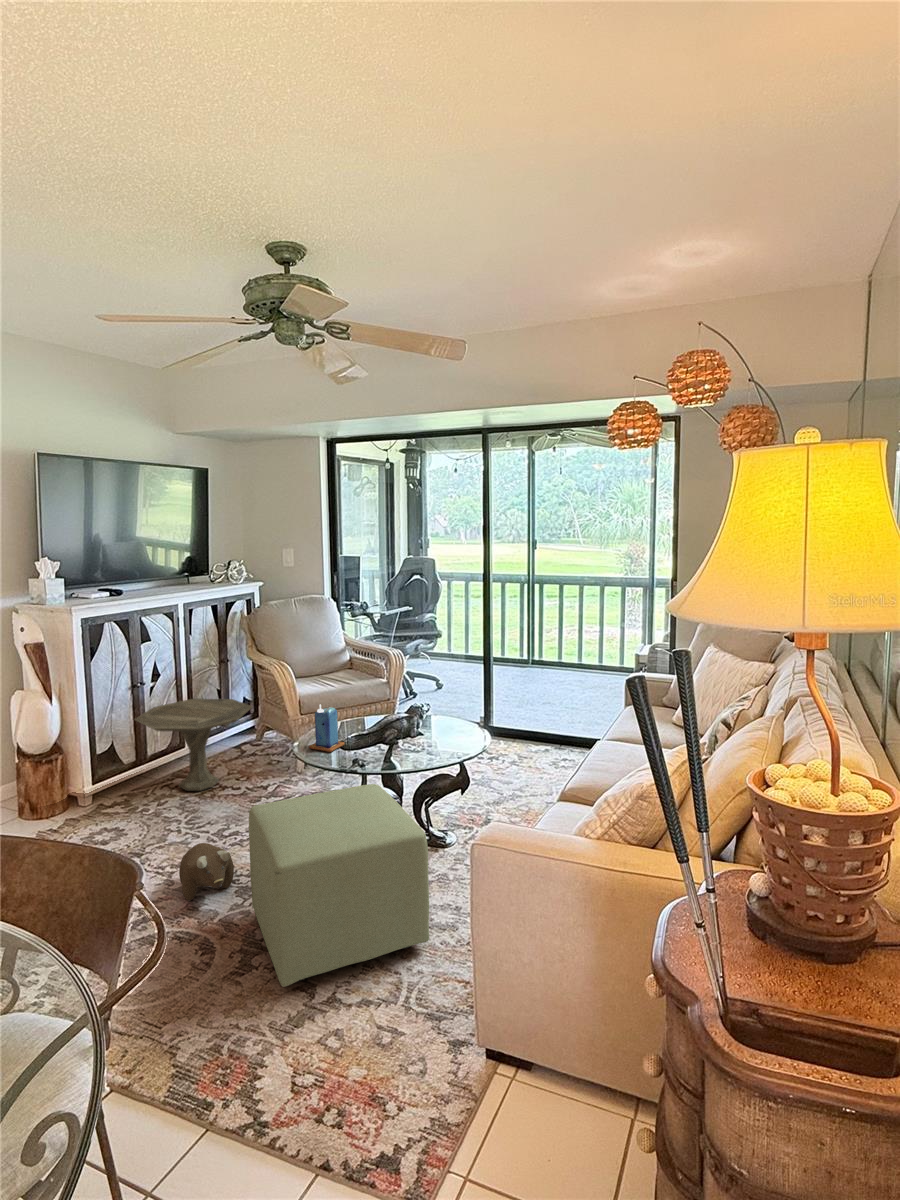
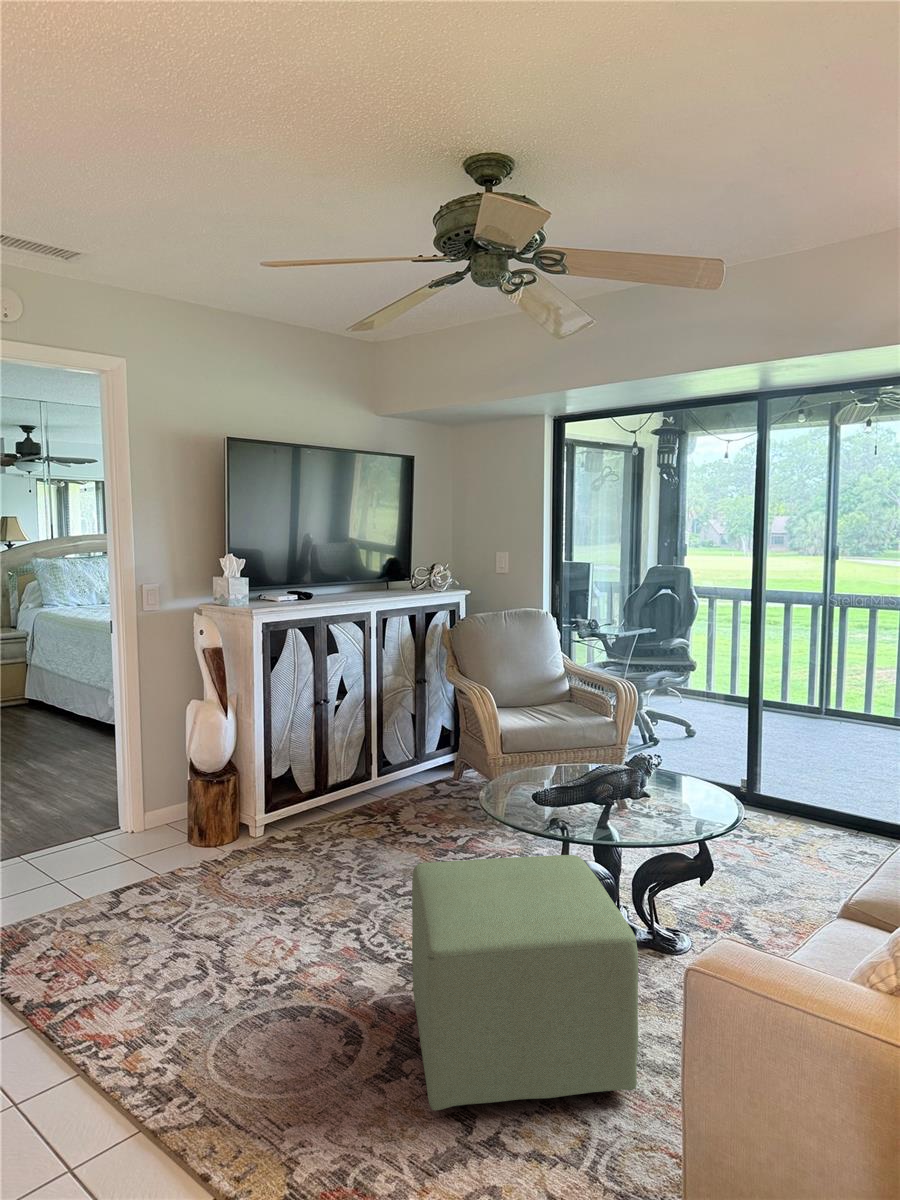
side table: present [135,699,252,791] -> none [312,724,446,834]
candle: present [309,704,344,752] -> none [499,743,545,806]
plush toy: present [179,843,234,901] -> none [337,900,398,969]

